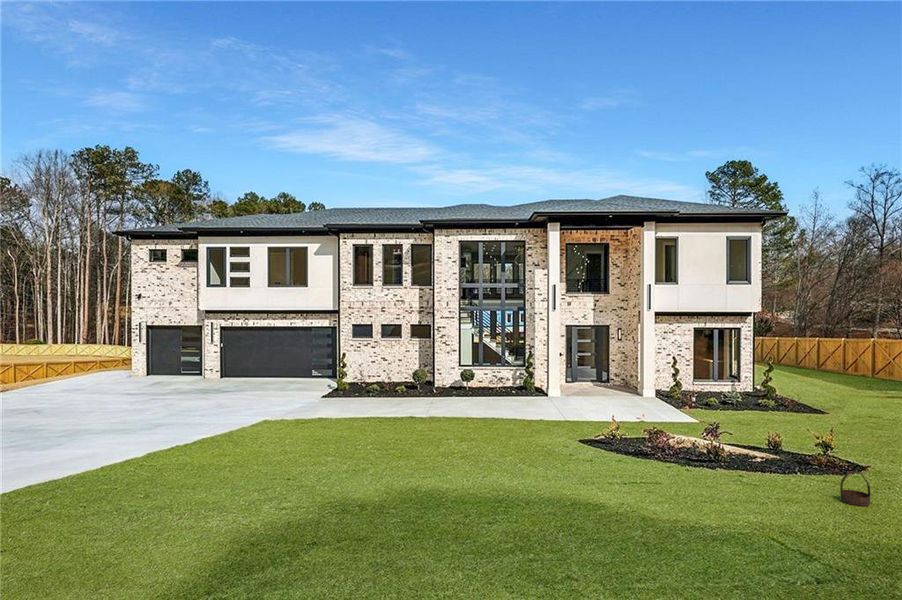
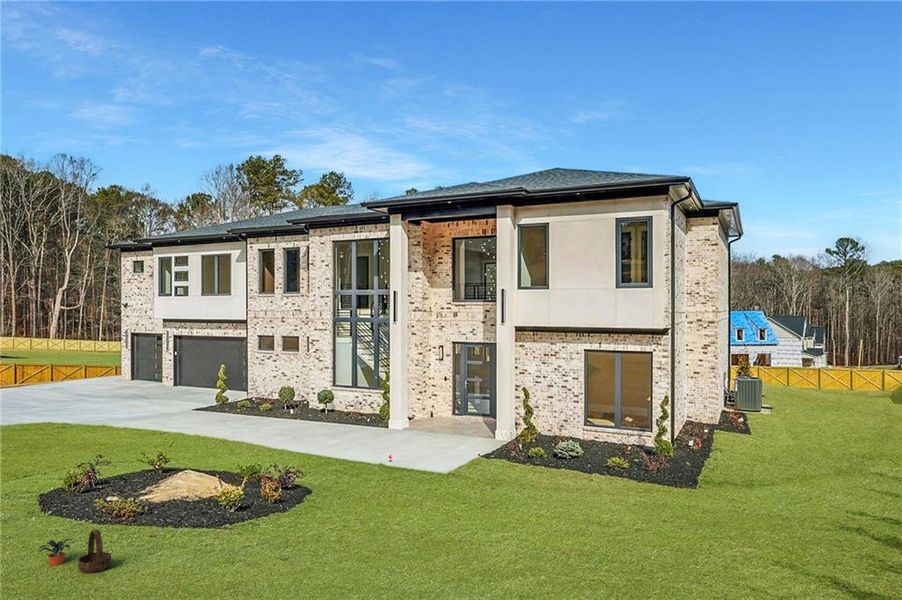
potted plant: none [807,484,838,507] -> present [38,538,72,566]

